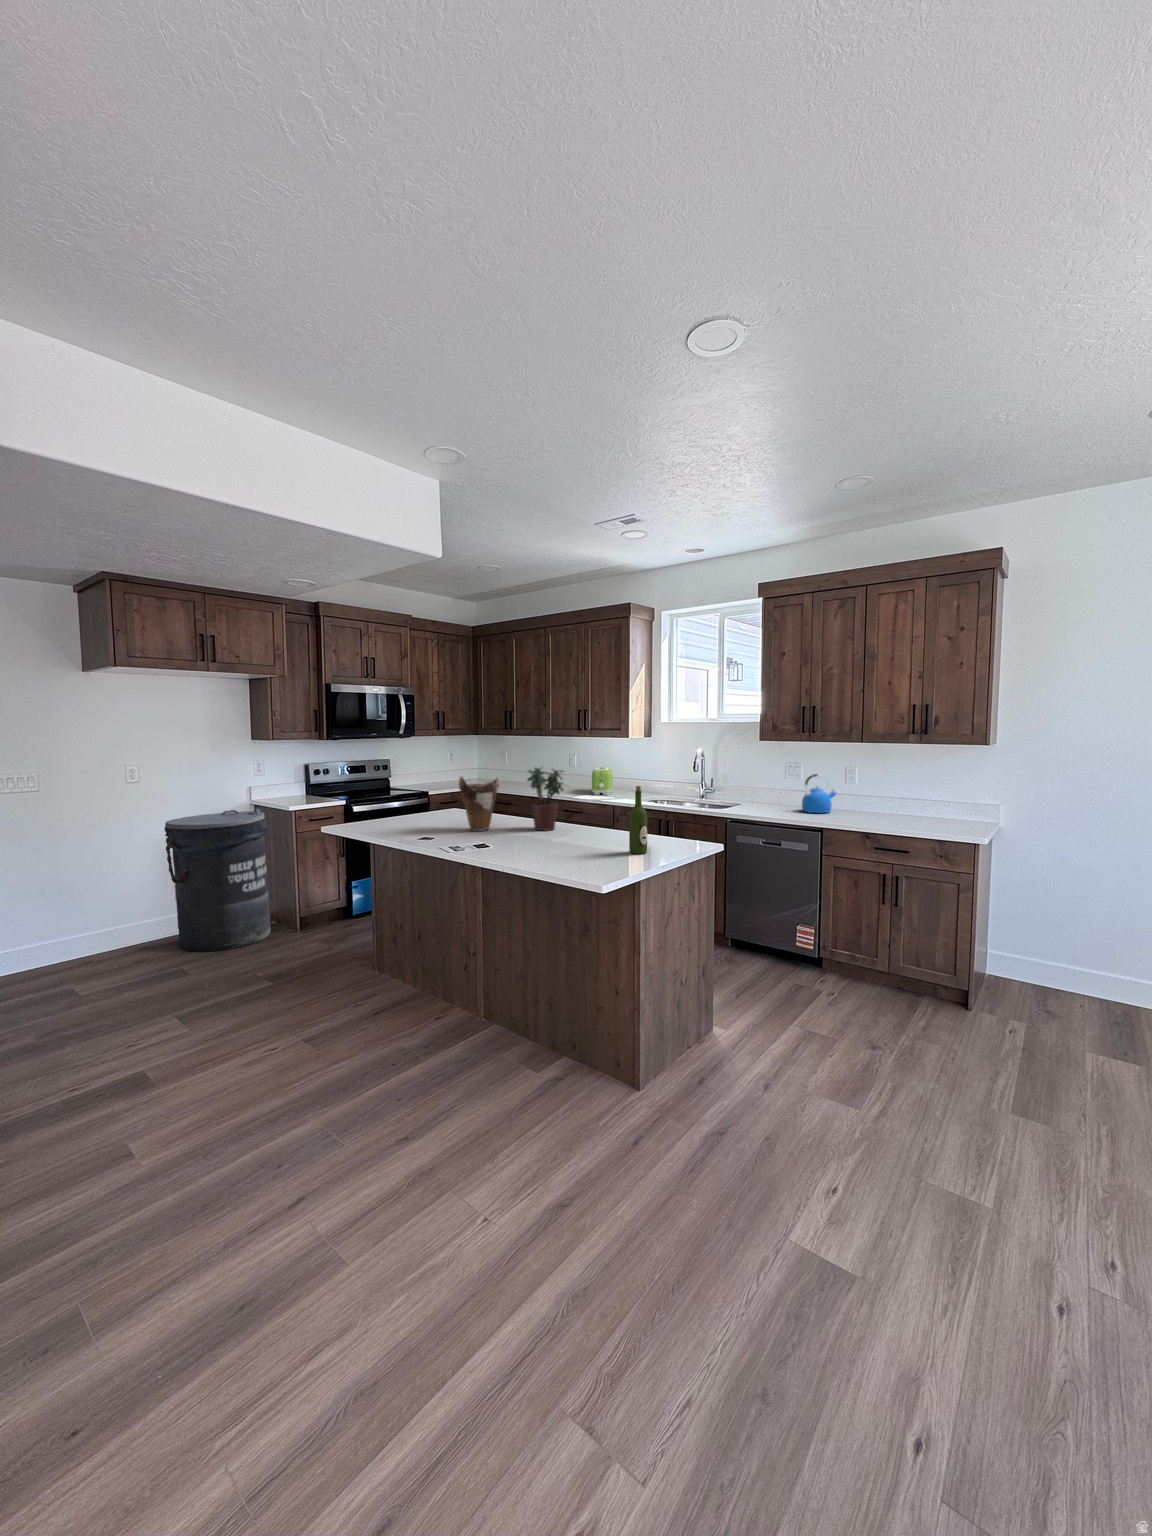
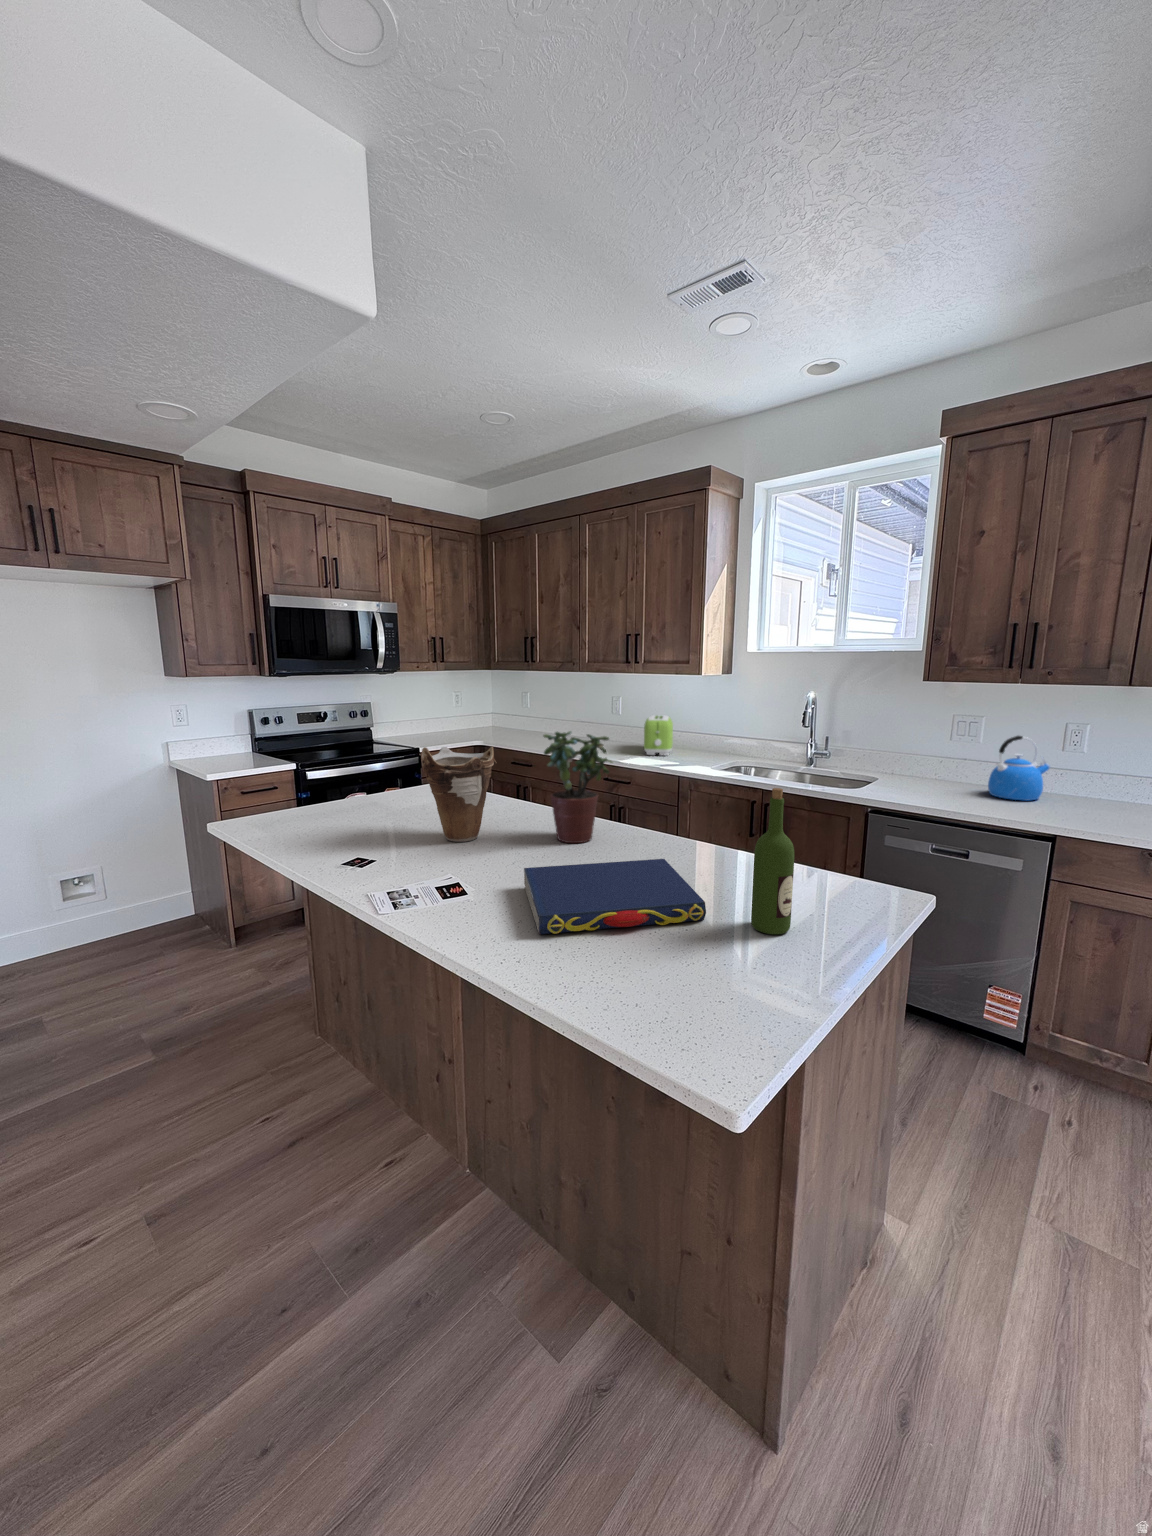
trash can: present [164,809,271,952] -> none [21,775,198,983]
book: none [519,831,609,855] -> present [524,859,706,934]

